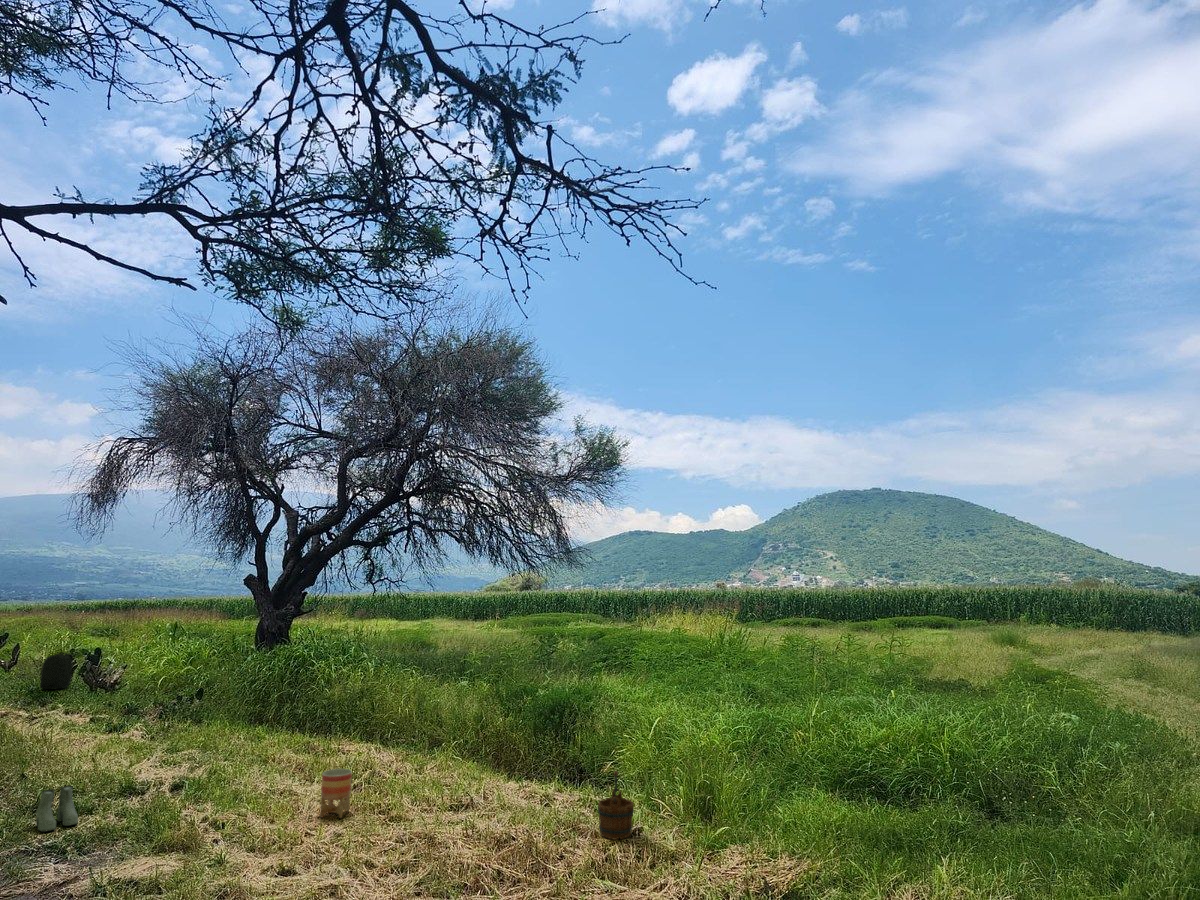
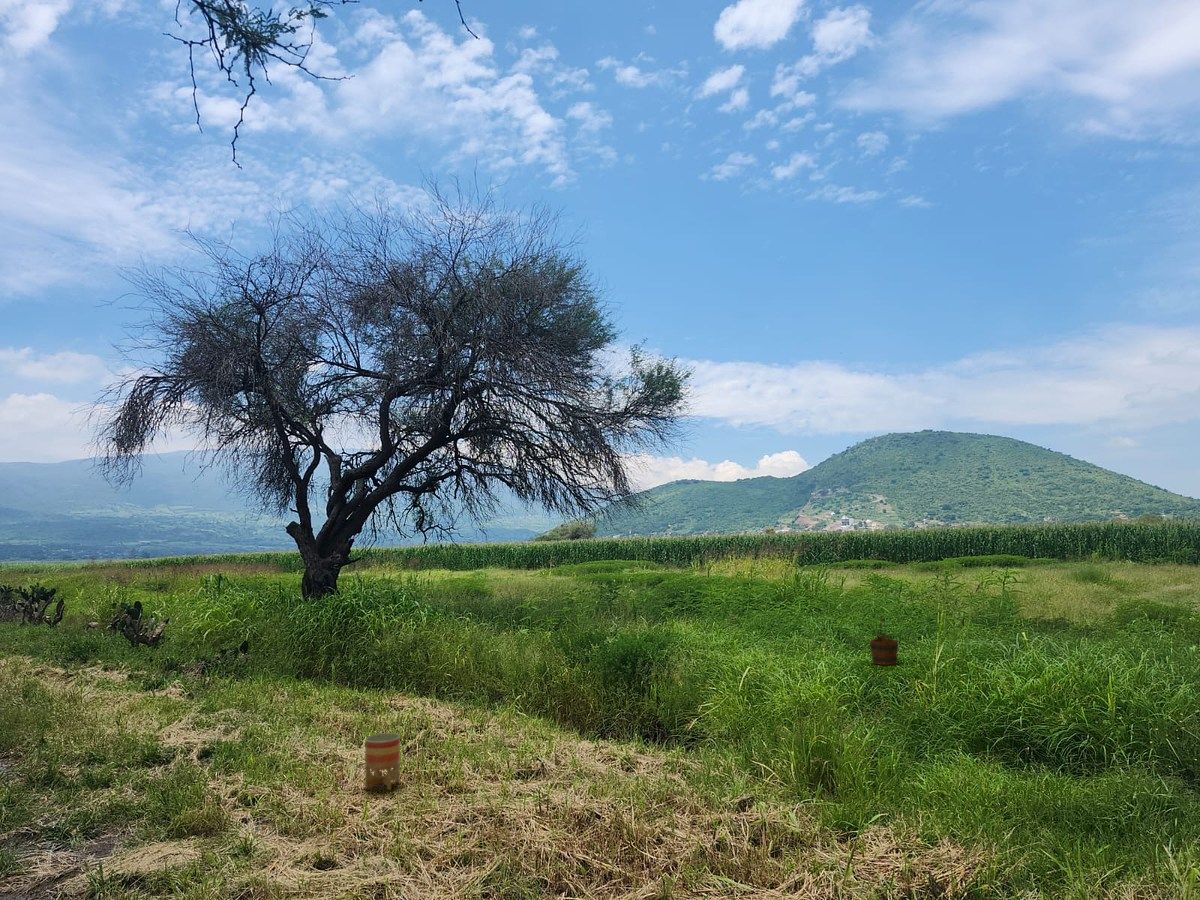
backpack: present [40,652,73,689] -> none [82,608,115,646]
wooden bucket: present [598,771,634,840] -> present [870,618,898,665]
boots: present [36,786,78,832] -> none [43,756,90,809]

